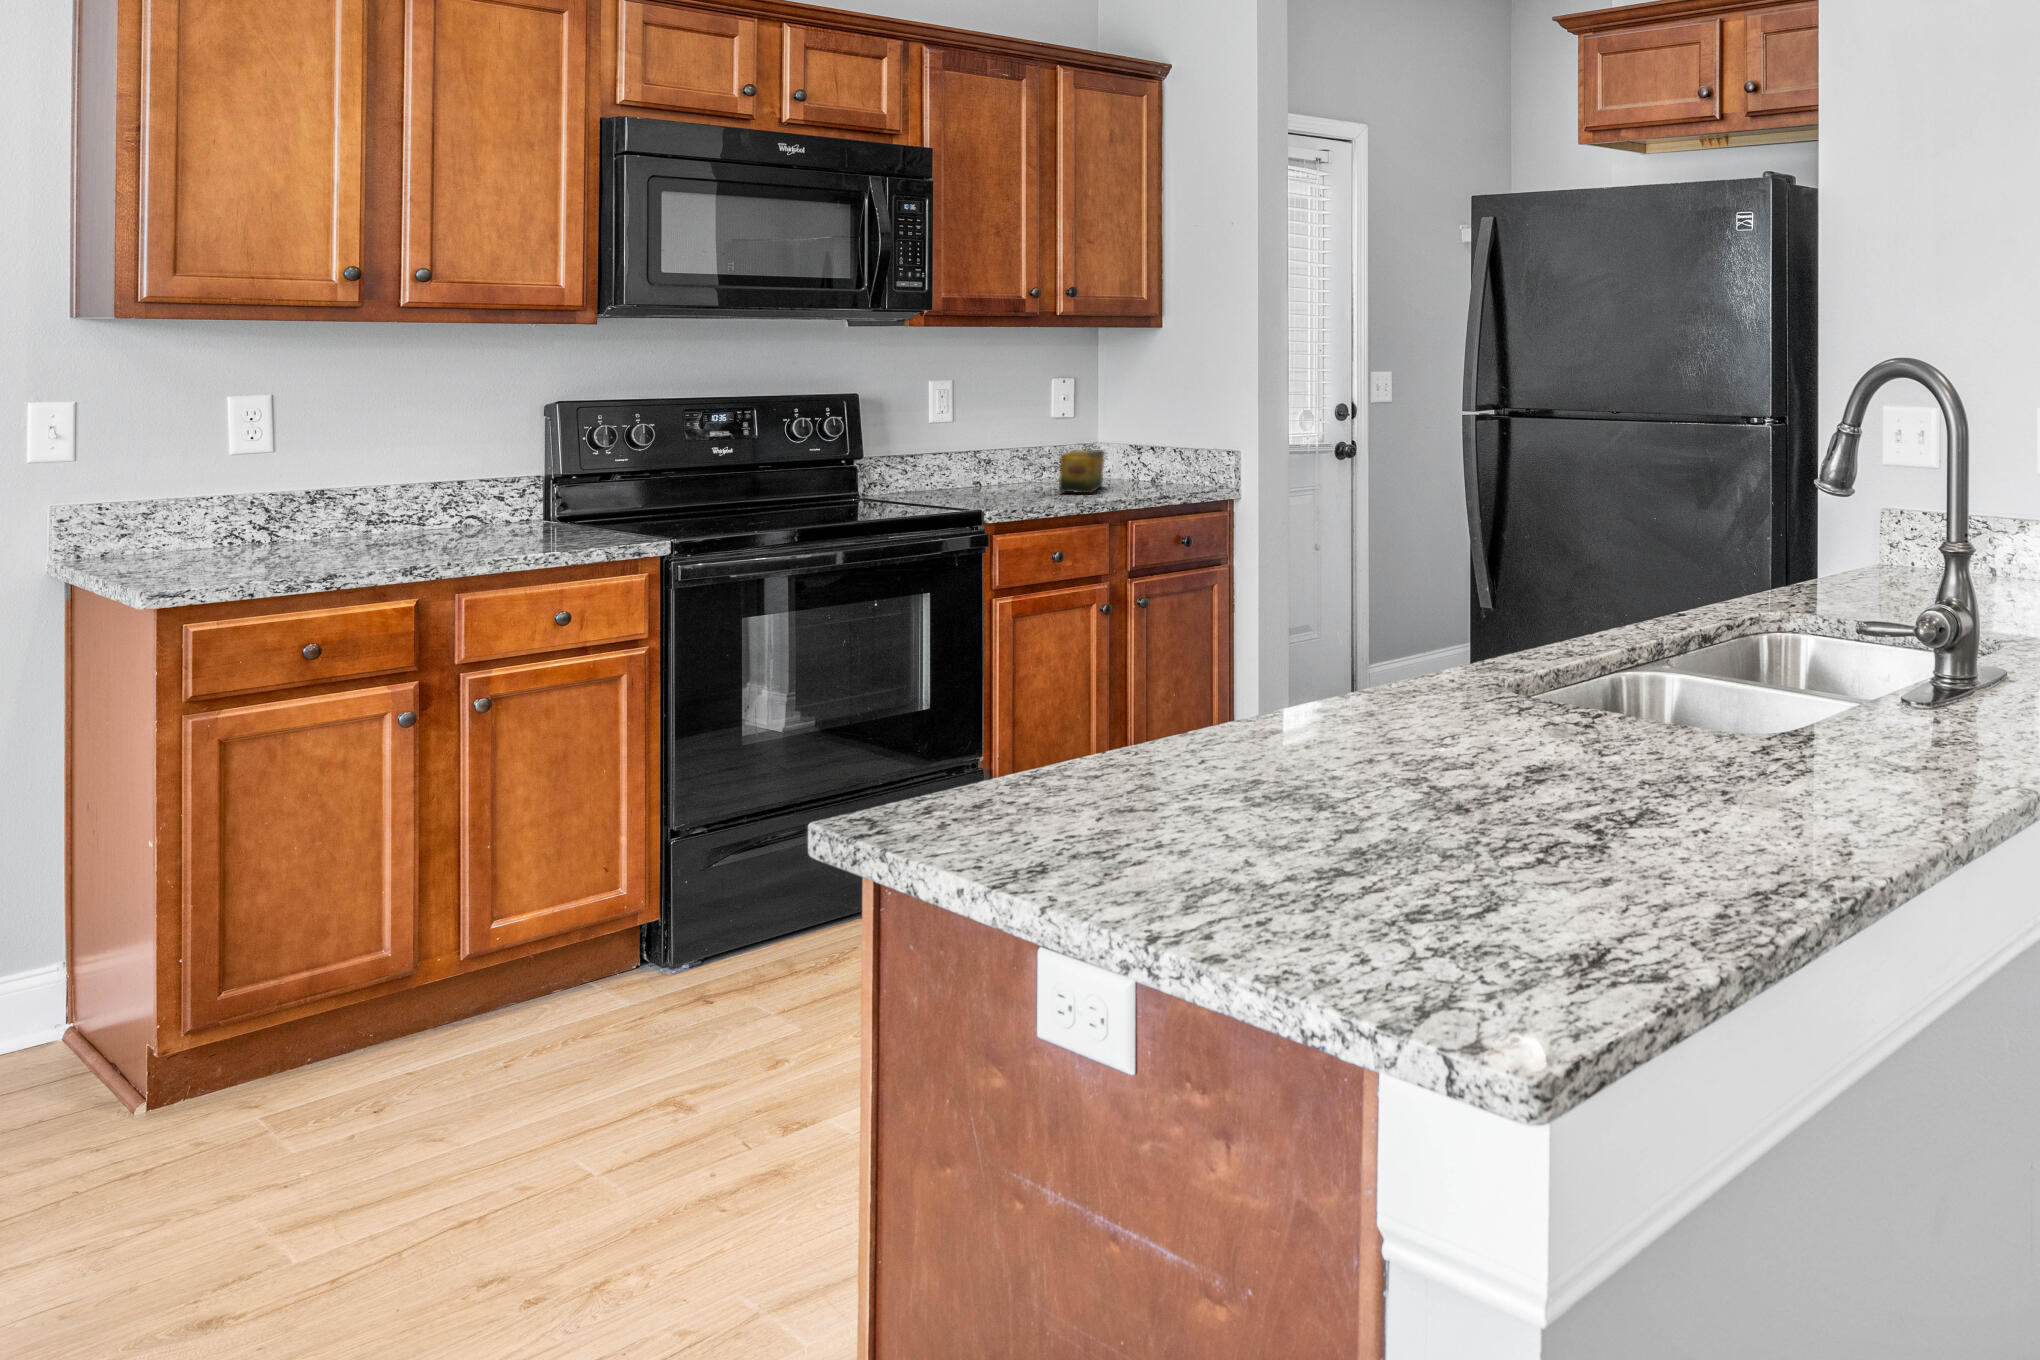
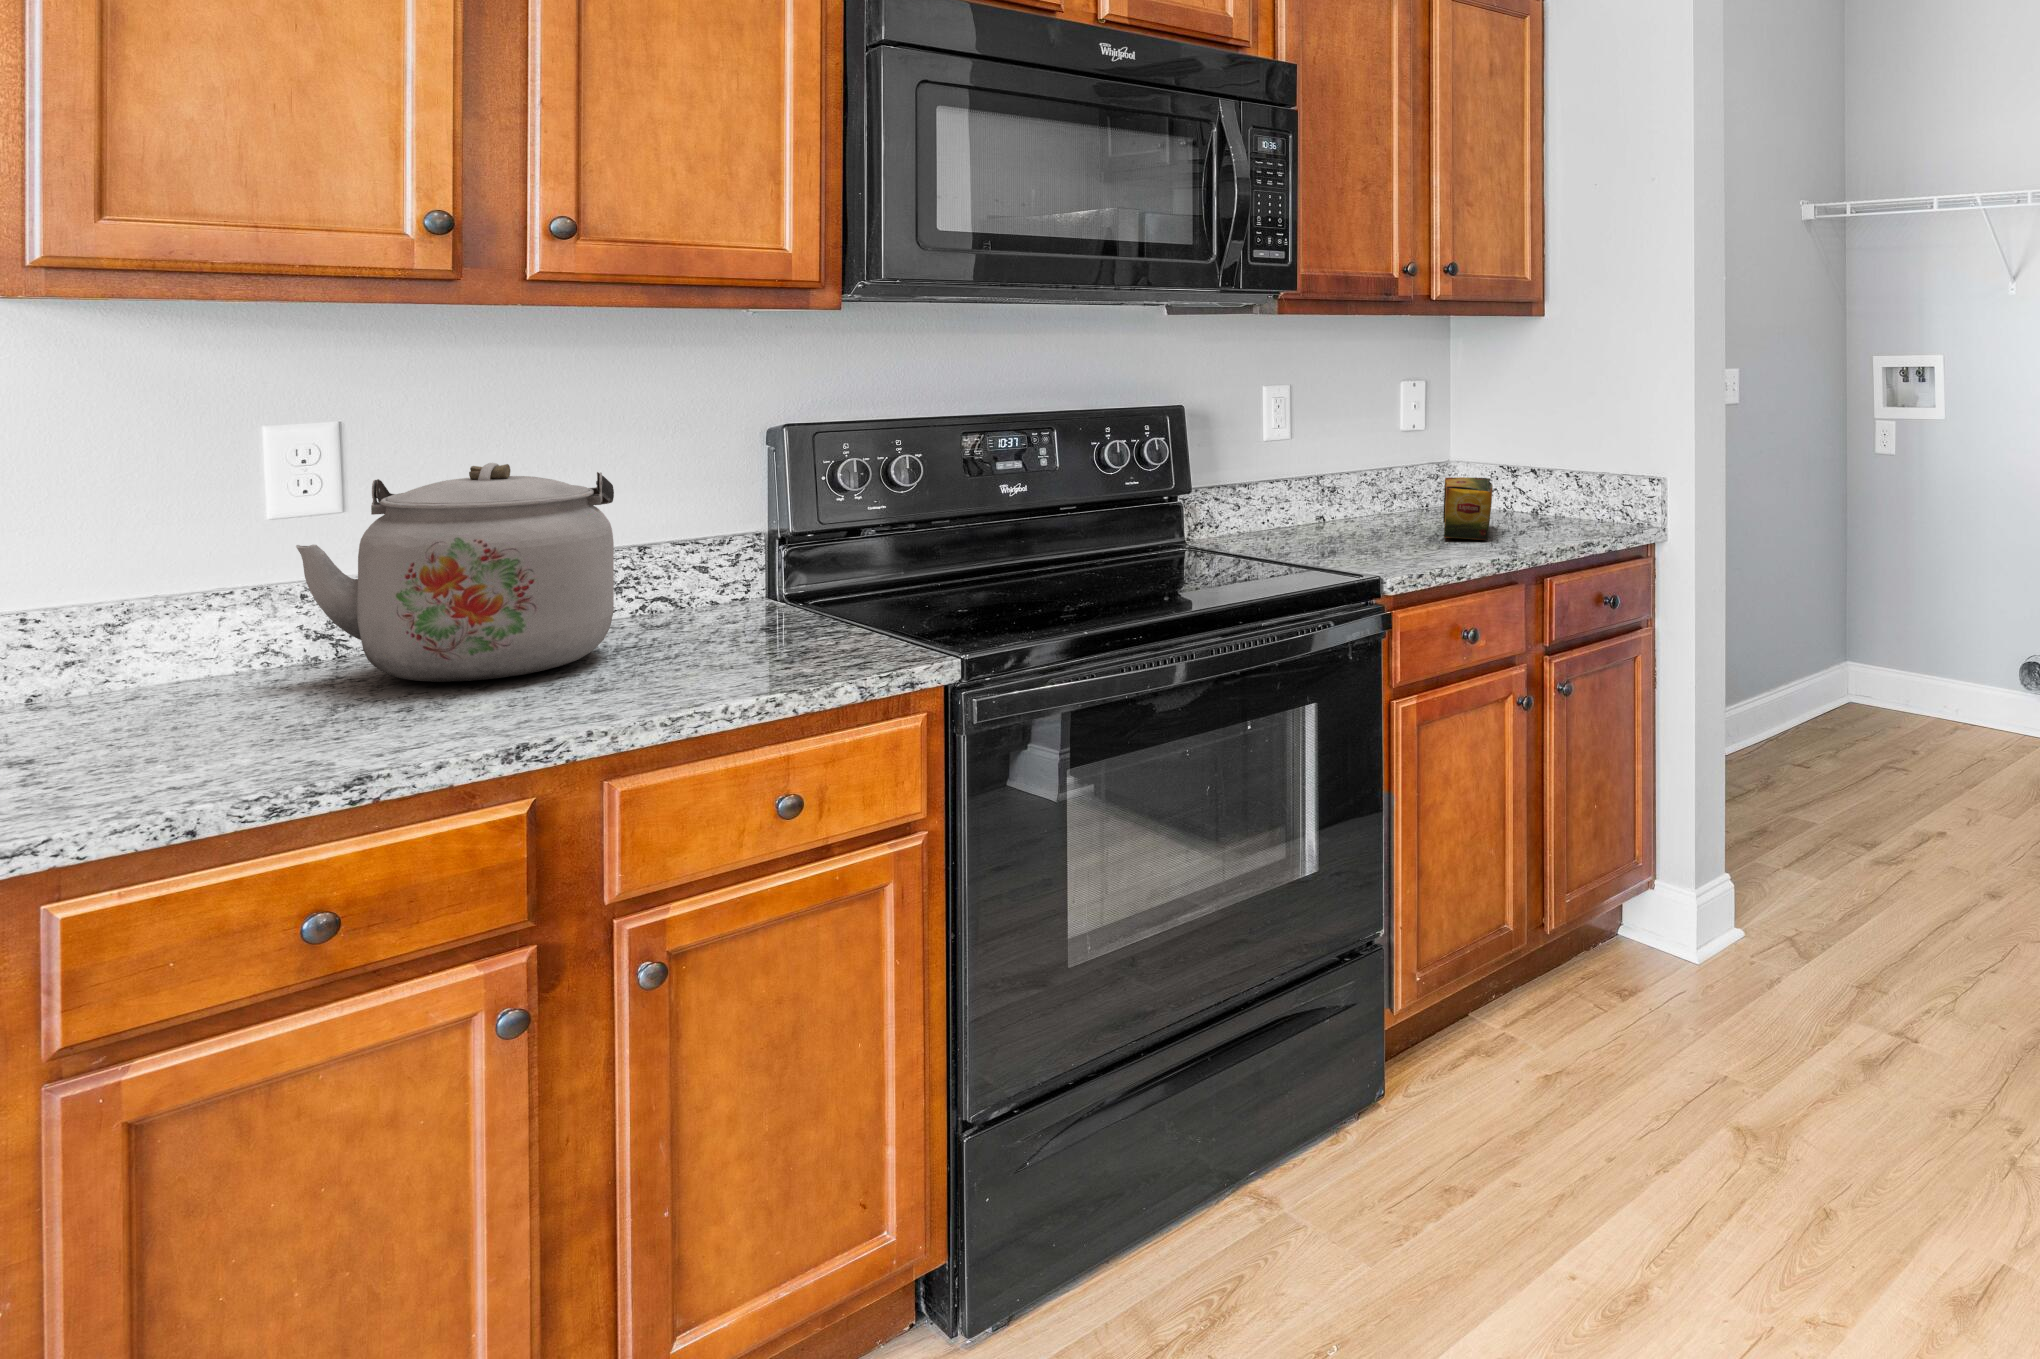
kettle: none [258,419,449,549] -> present [296,463,614,682]

